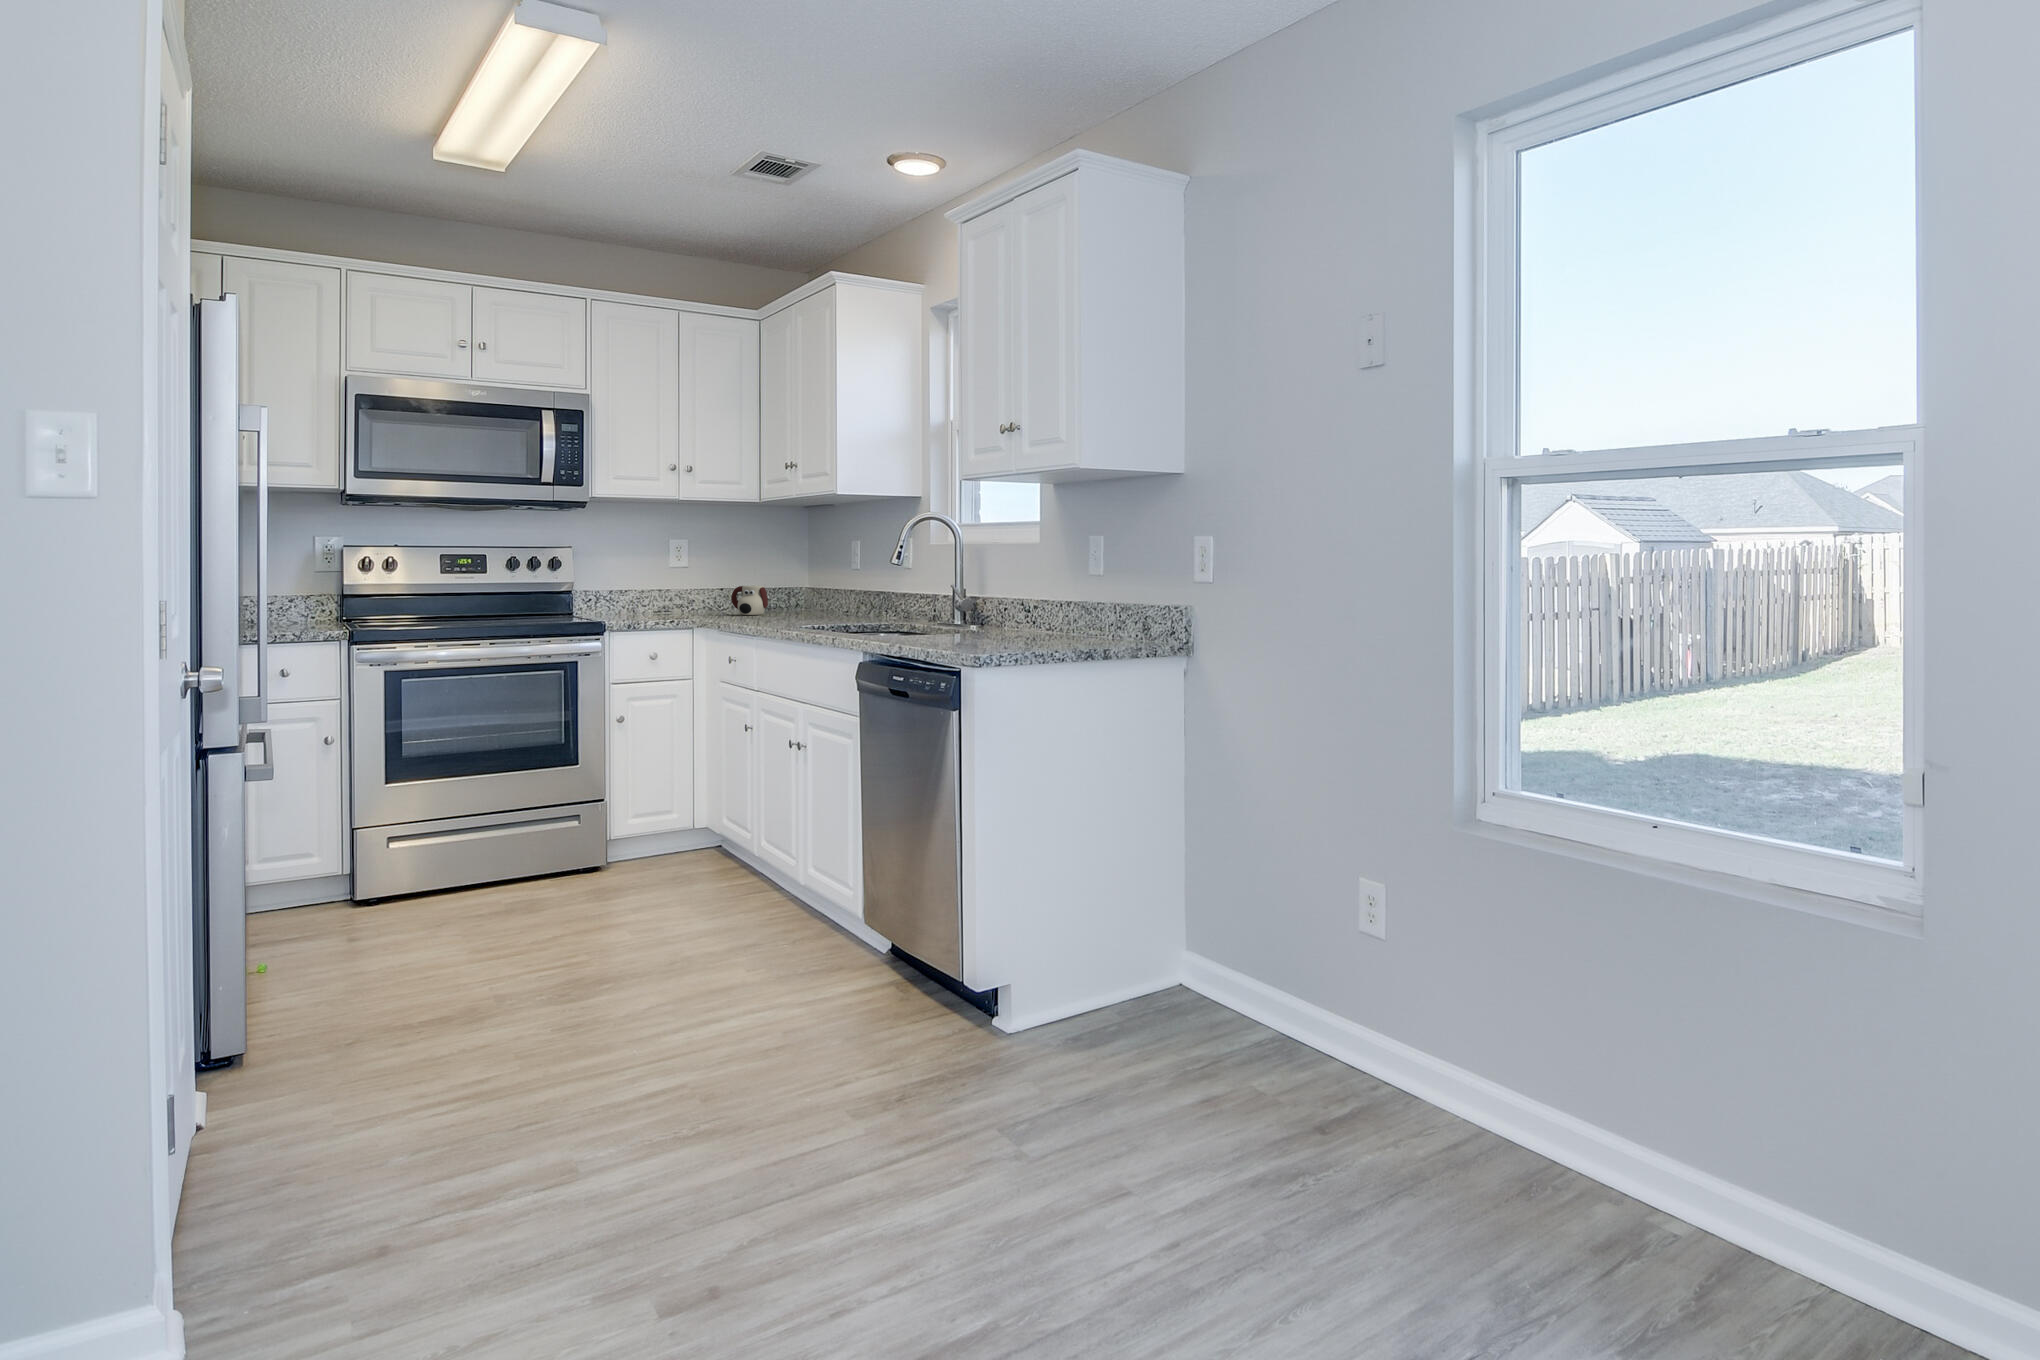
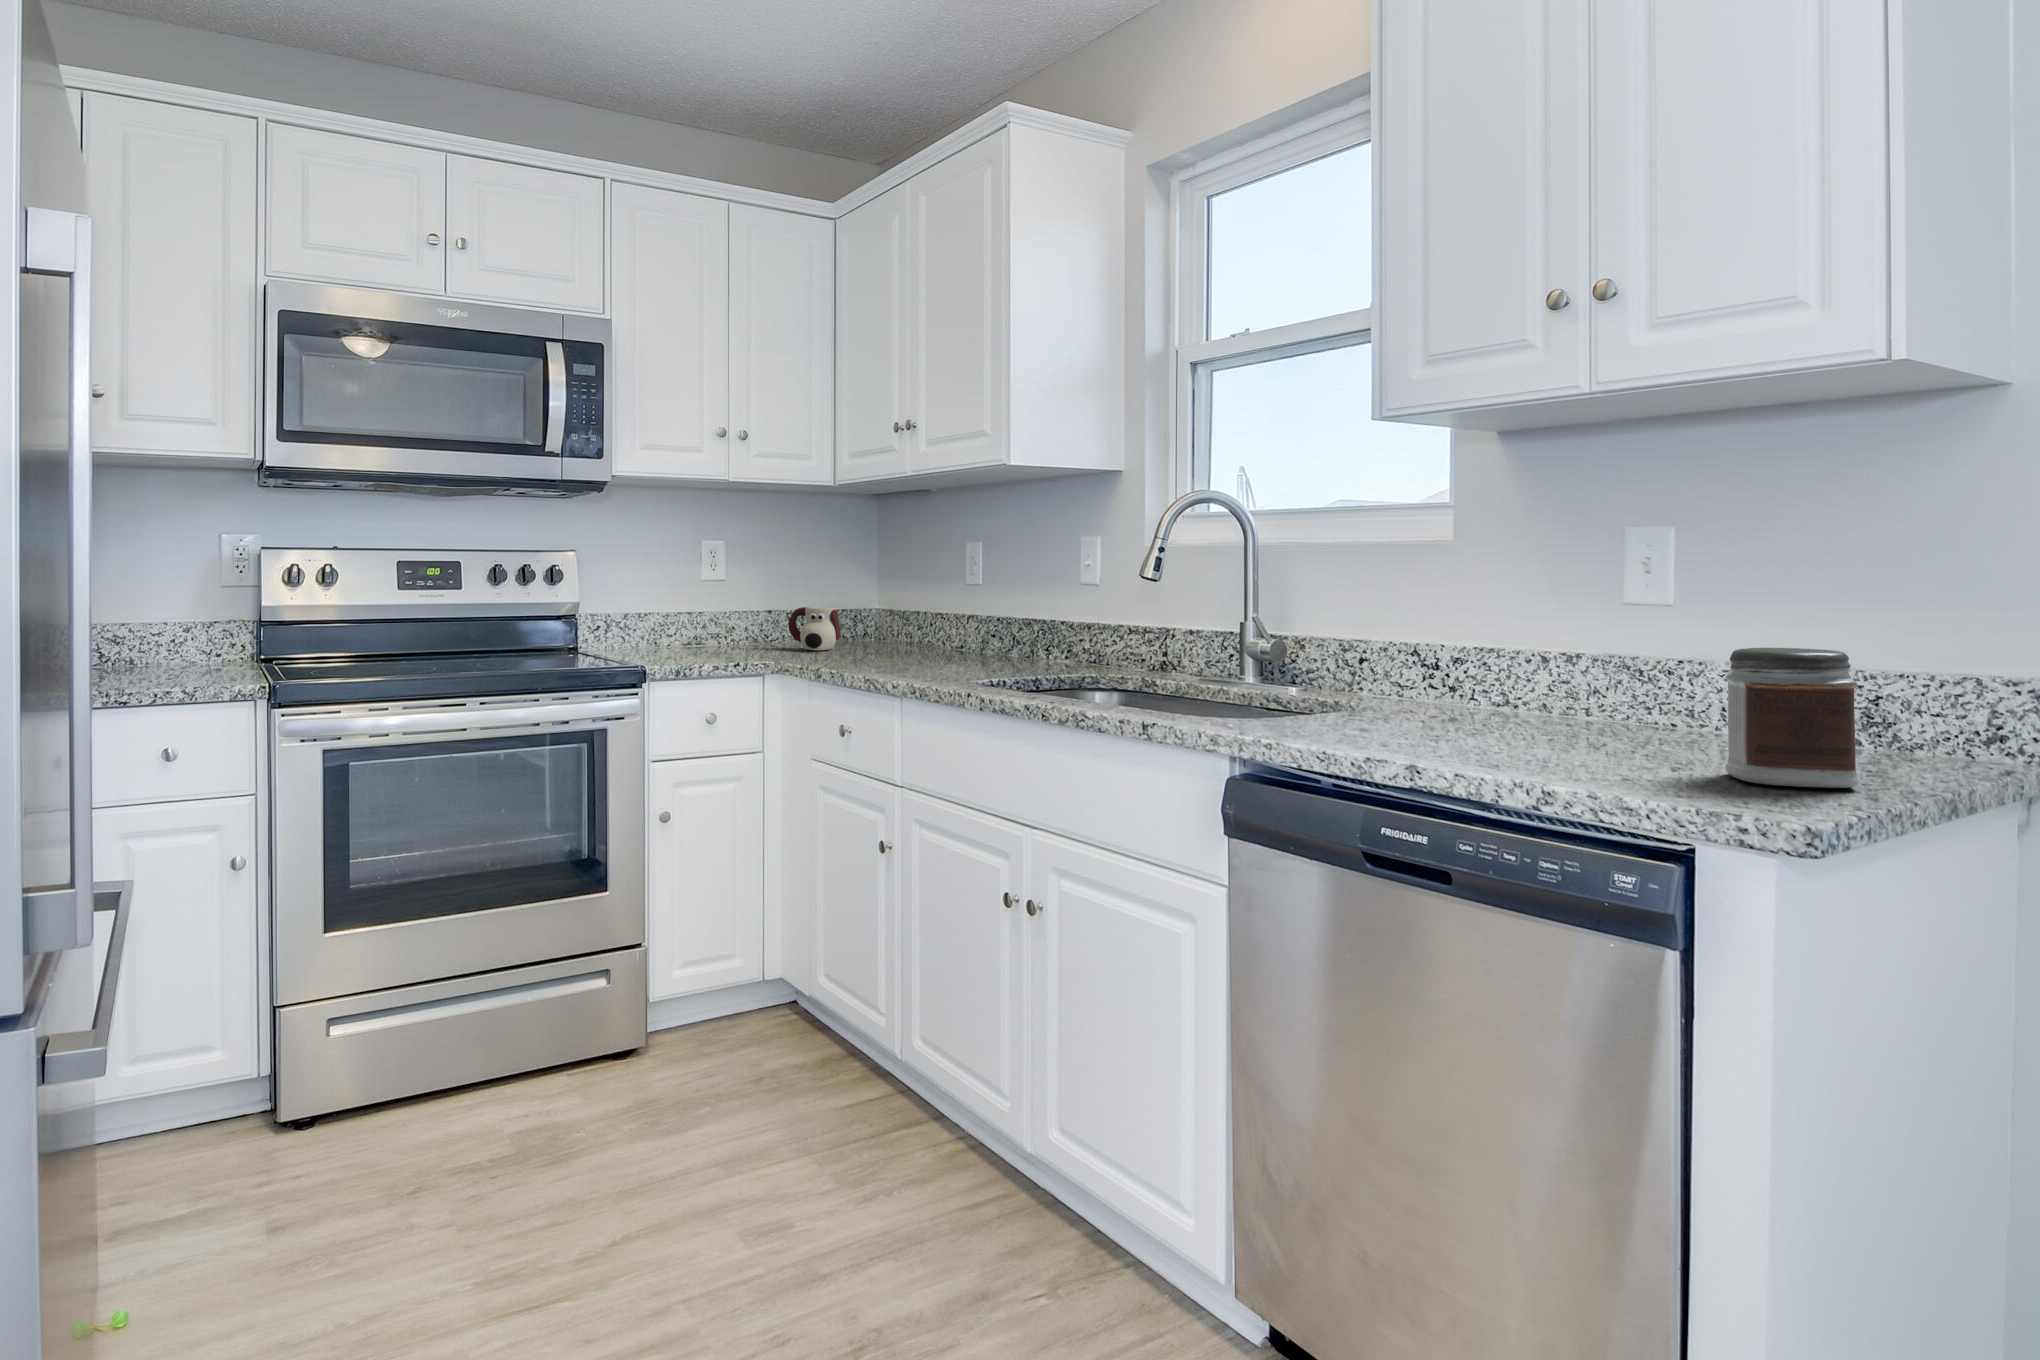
jar: none [1031,590,1081,649] -> present [1725,648,1859,788]

